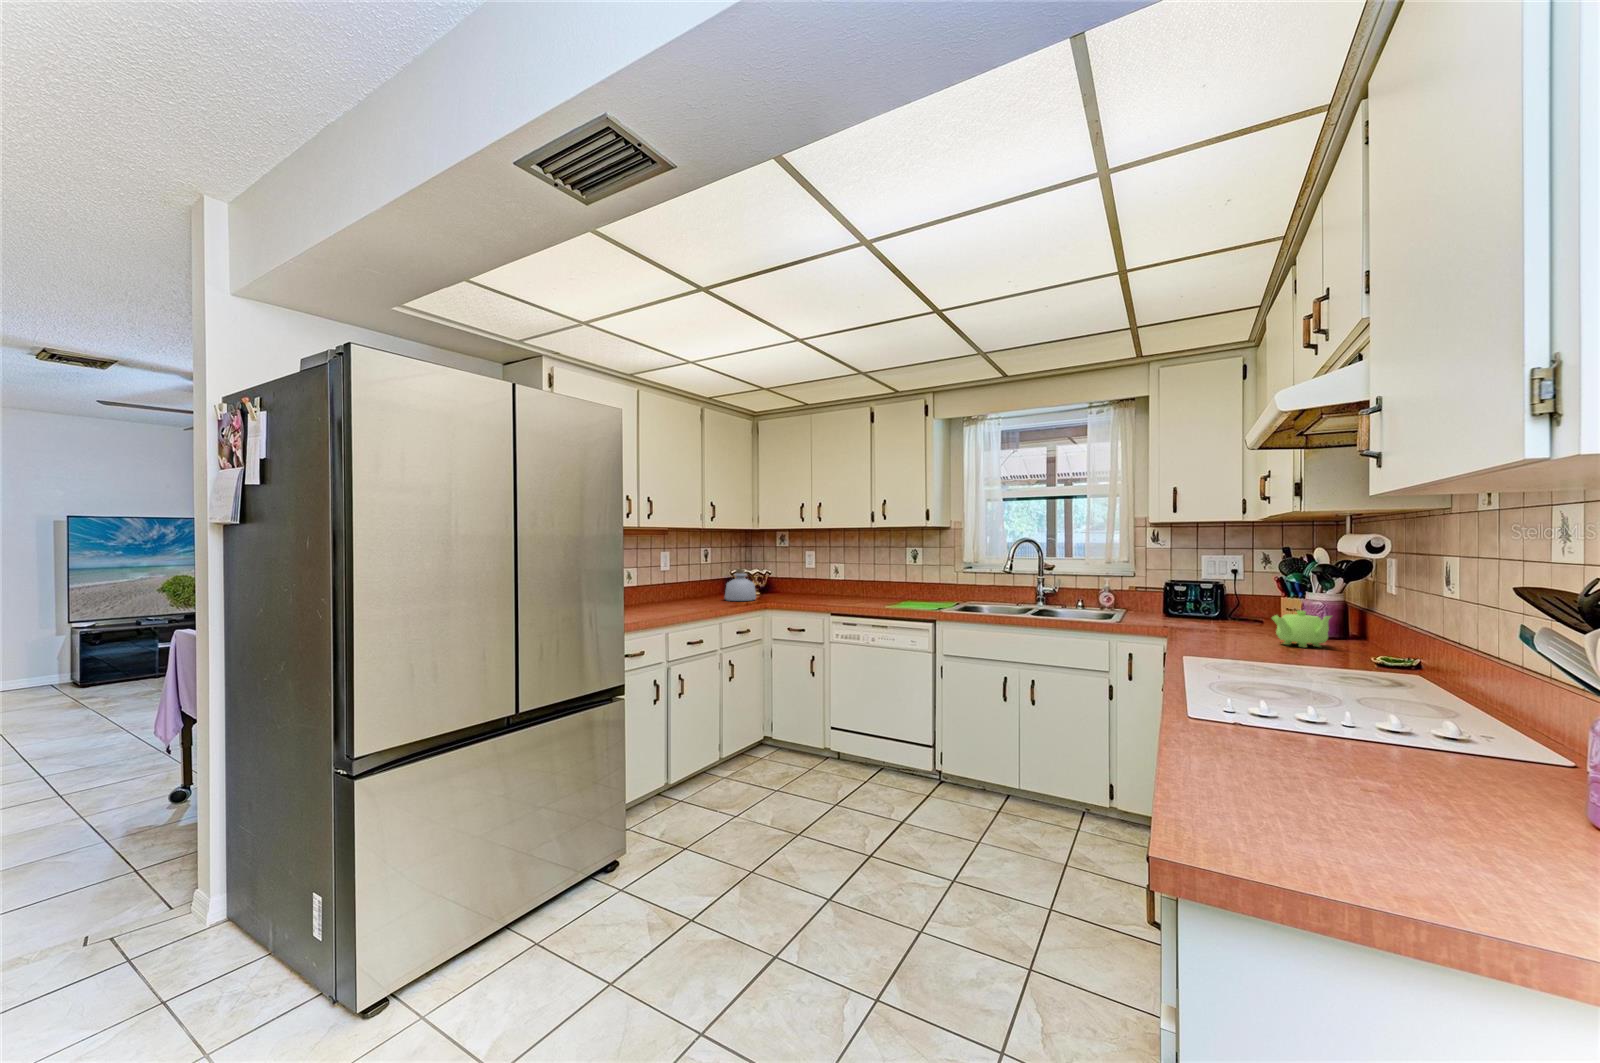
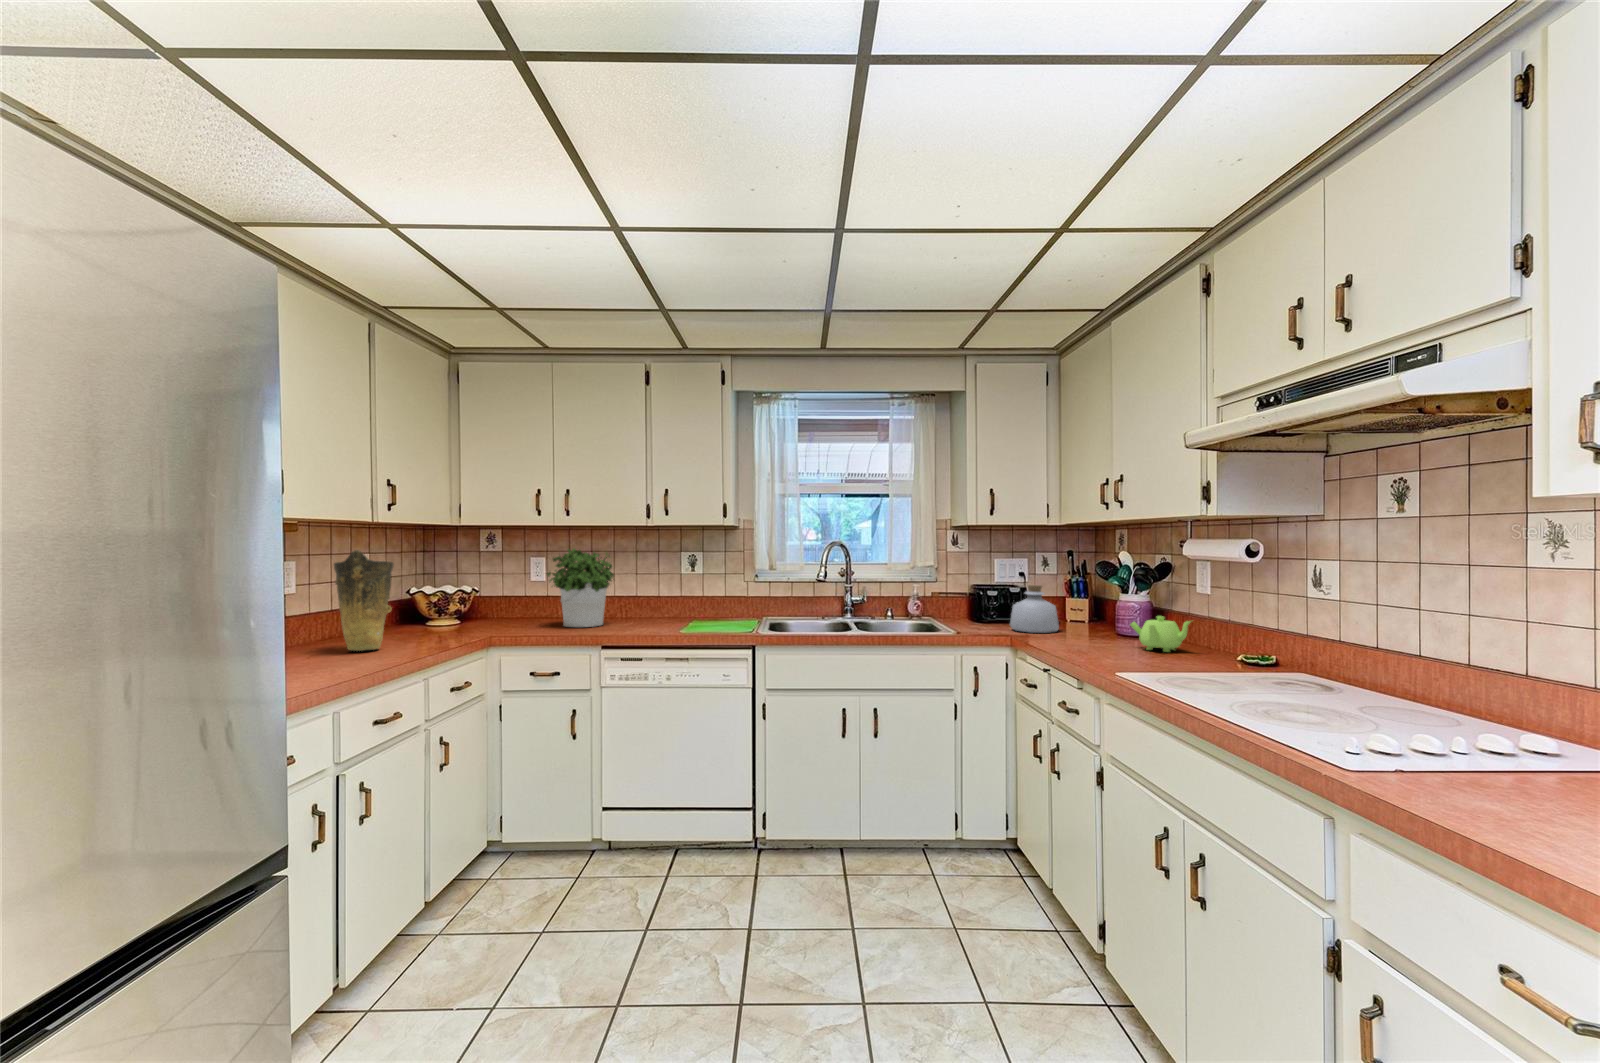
vase: none [679,543,709,603] -> present [334,550,394,651]
potted plant: none [806,544,853,600] -> present [547,549,614,627]
bottle: present [725,569,756,601] -> present [1010,585,1059,633]

